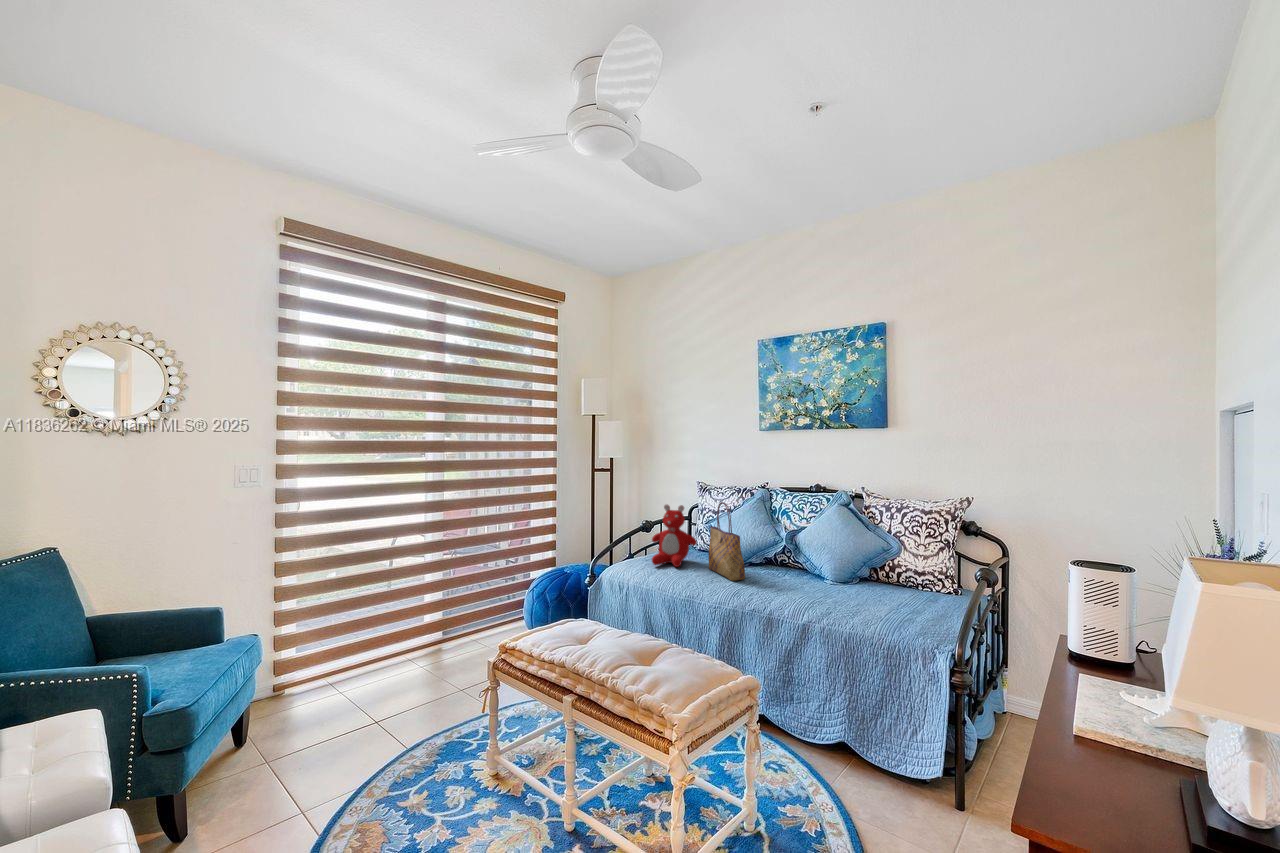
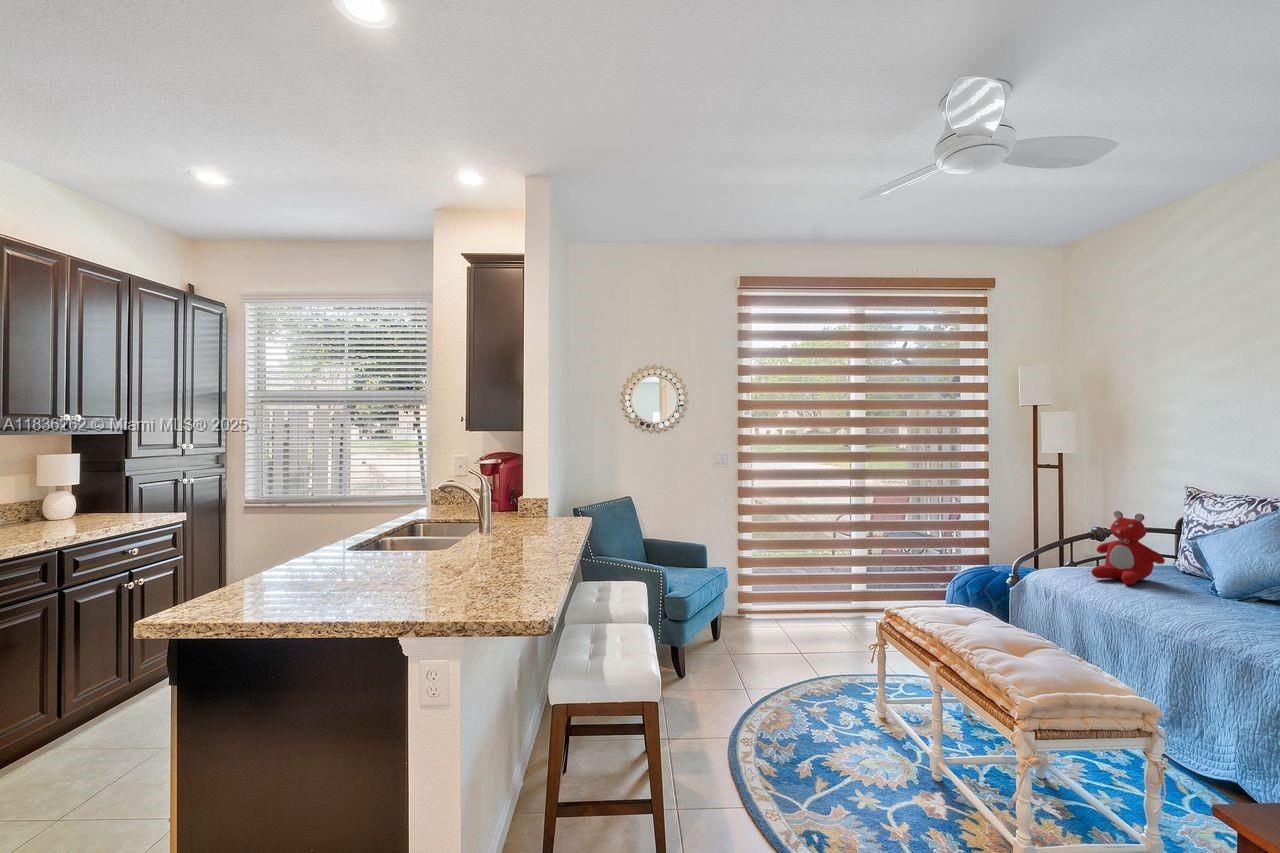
tote bag: present [709,502,745,581] -> none [1177,514,1230,614]

